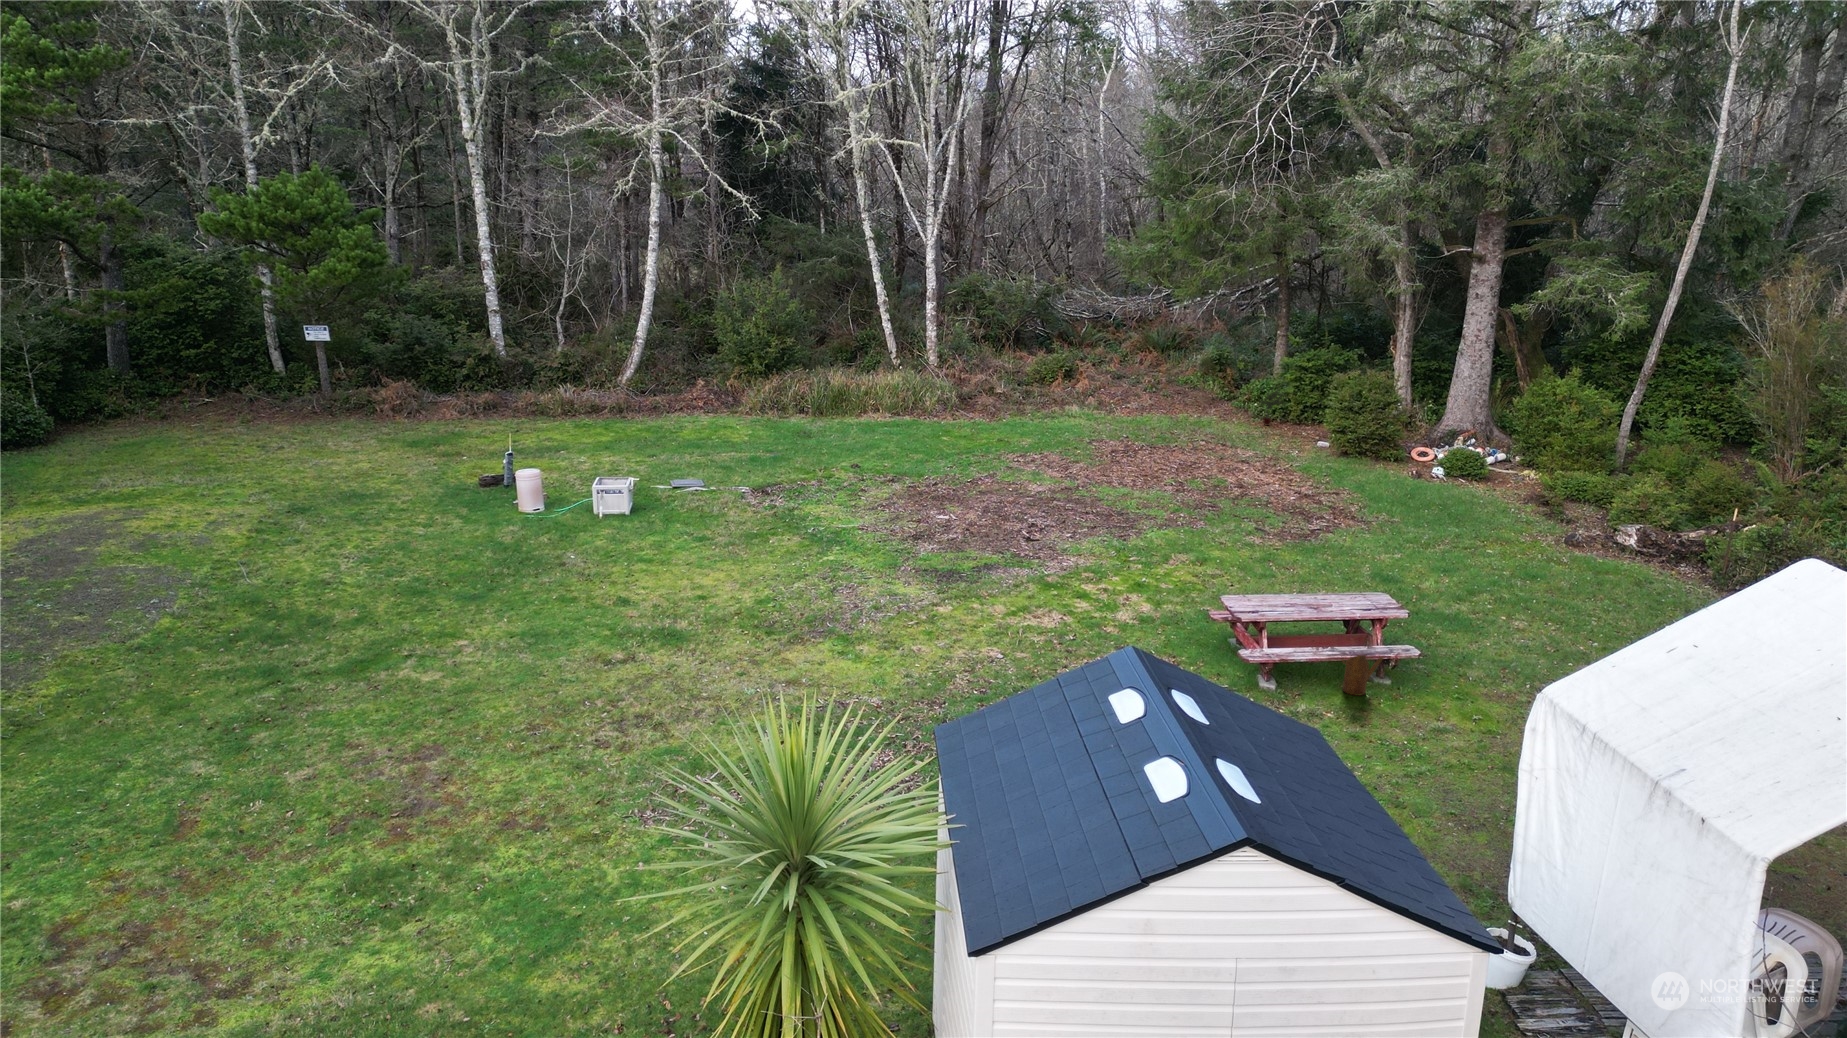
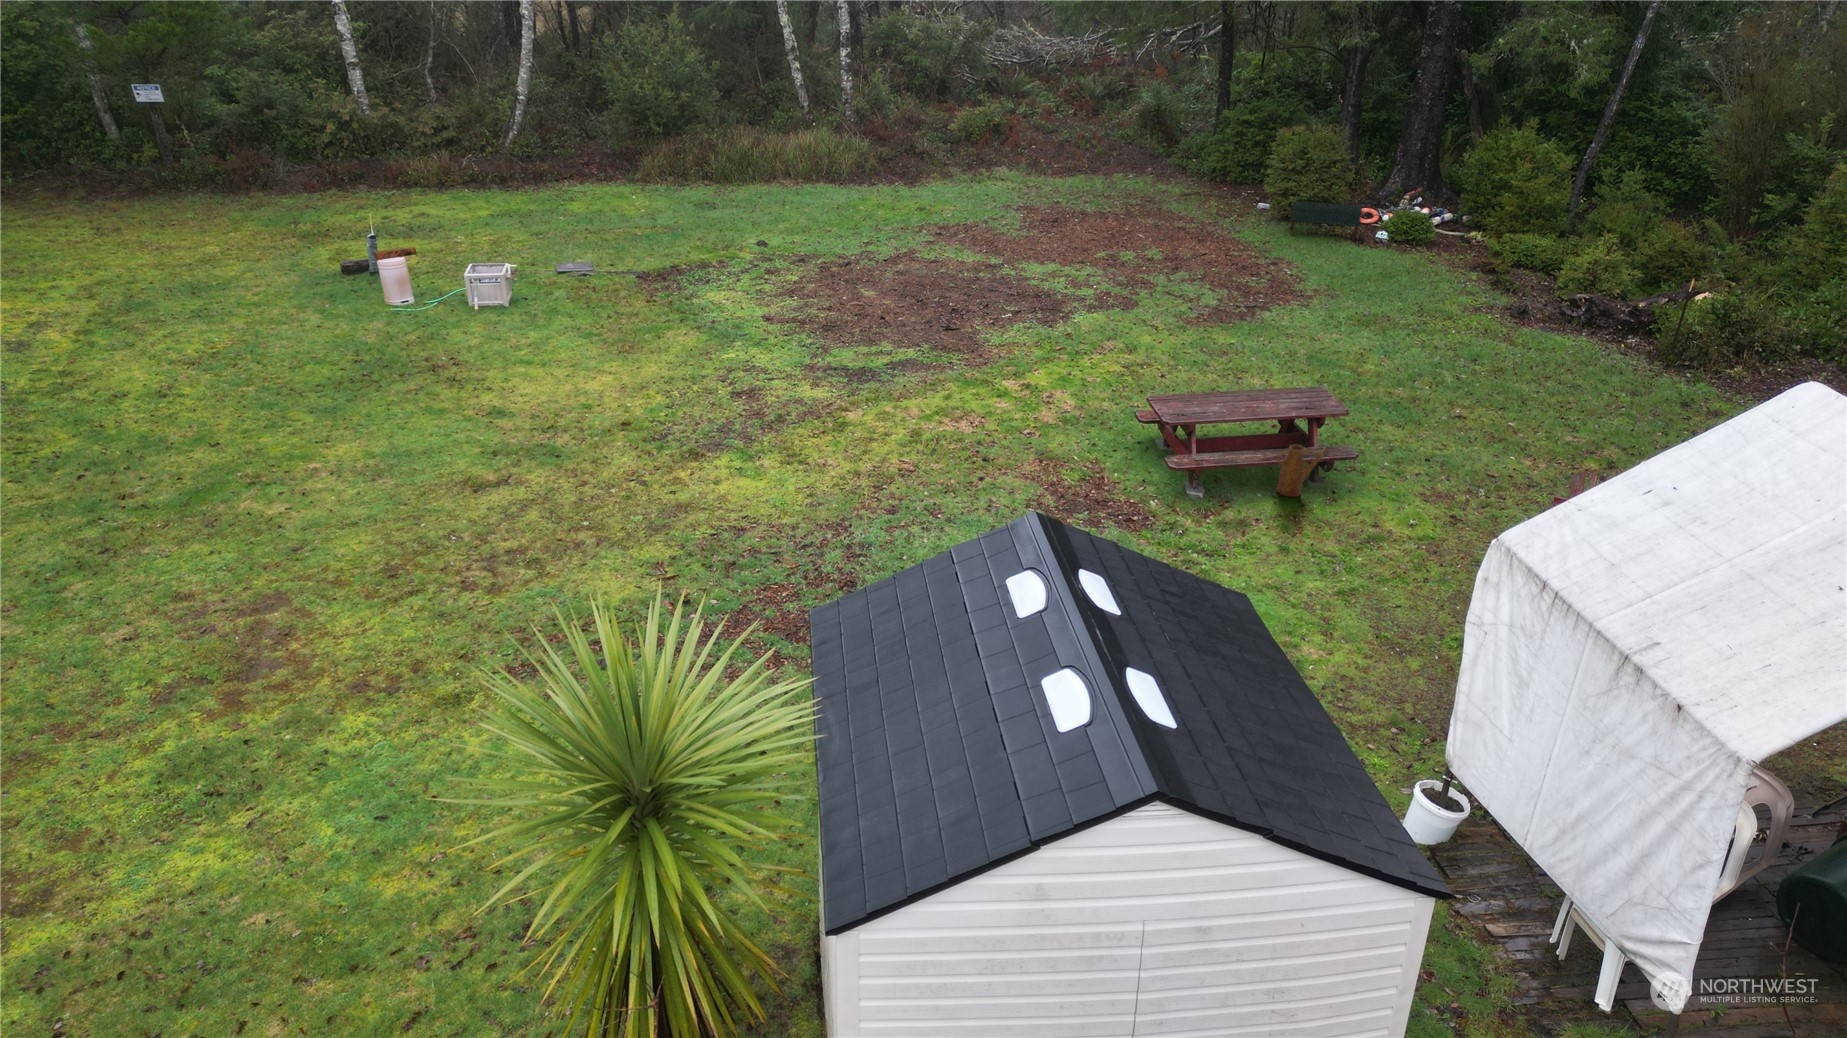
potted tree: present [1259,387,1282,426] -> none [1196,142,1224,186]
bench: none [1350,439,1420,476] -> present [1290,201,1363,240]

